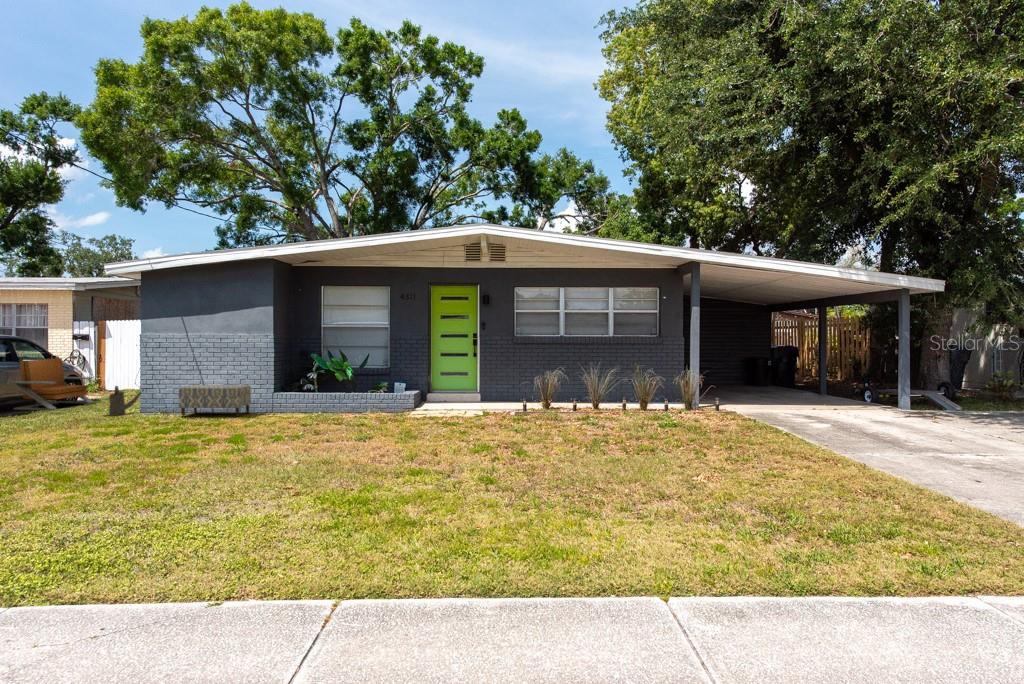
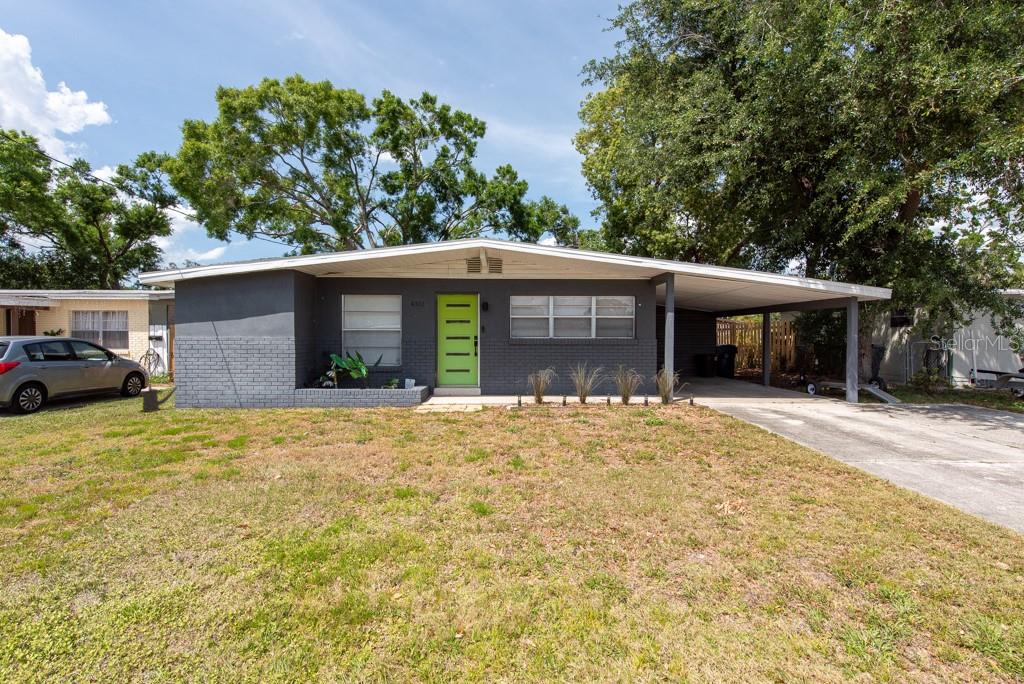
lounge chair: present [11,358,94,410] -> none [62,358,143,406]
bench: present [179,385,251,417] -> none [204,383,274,413]

